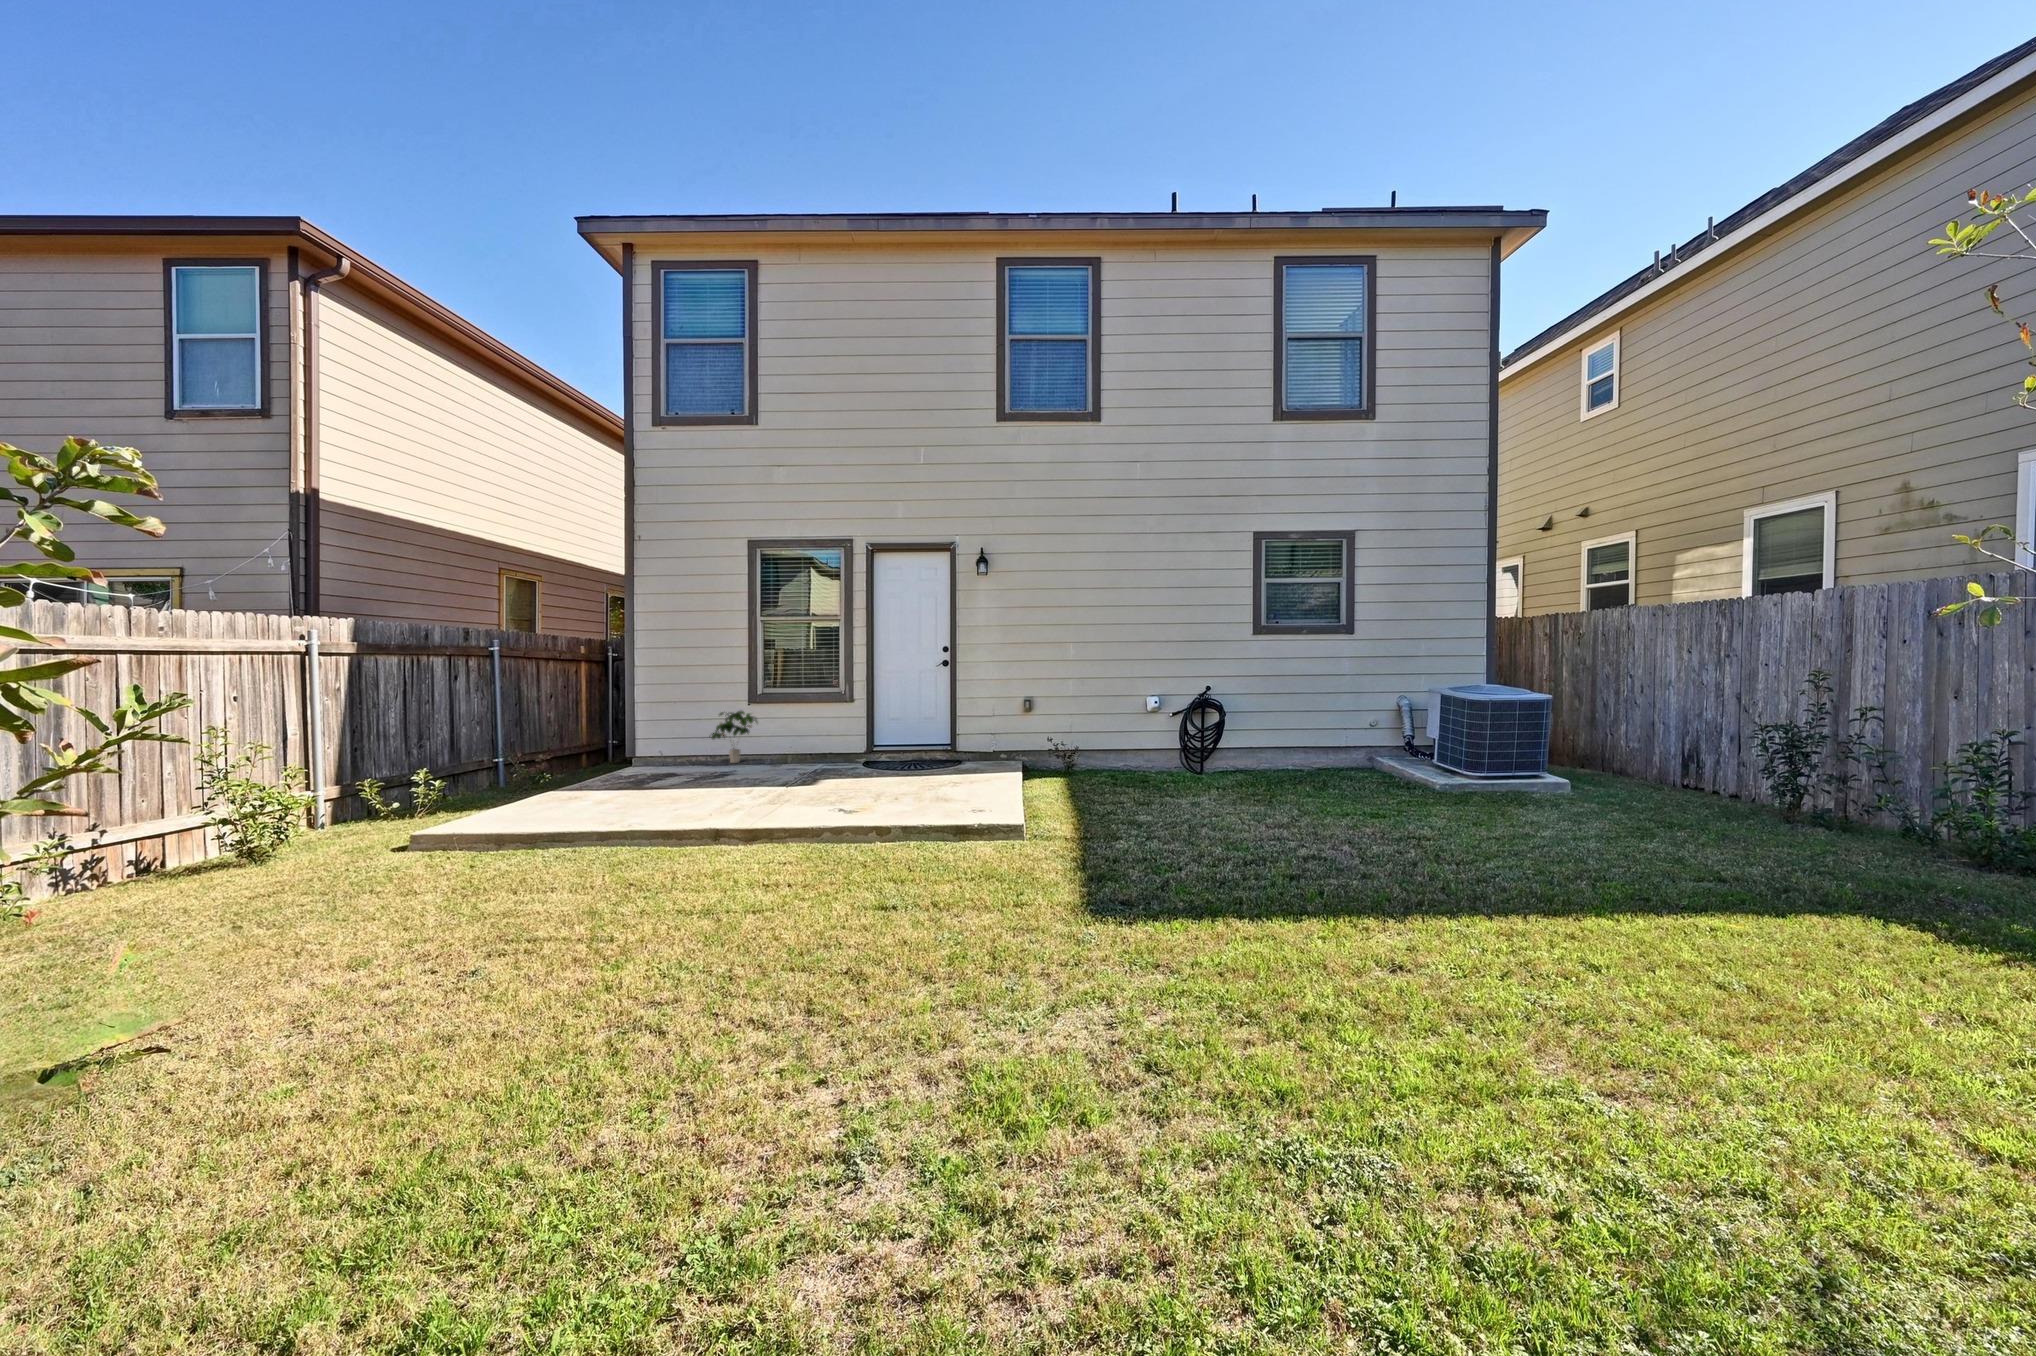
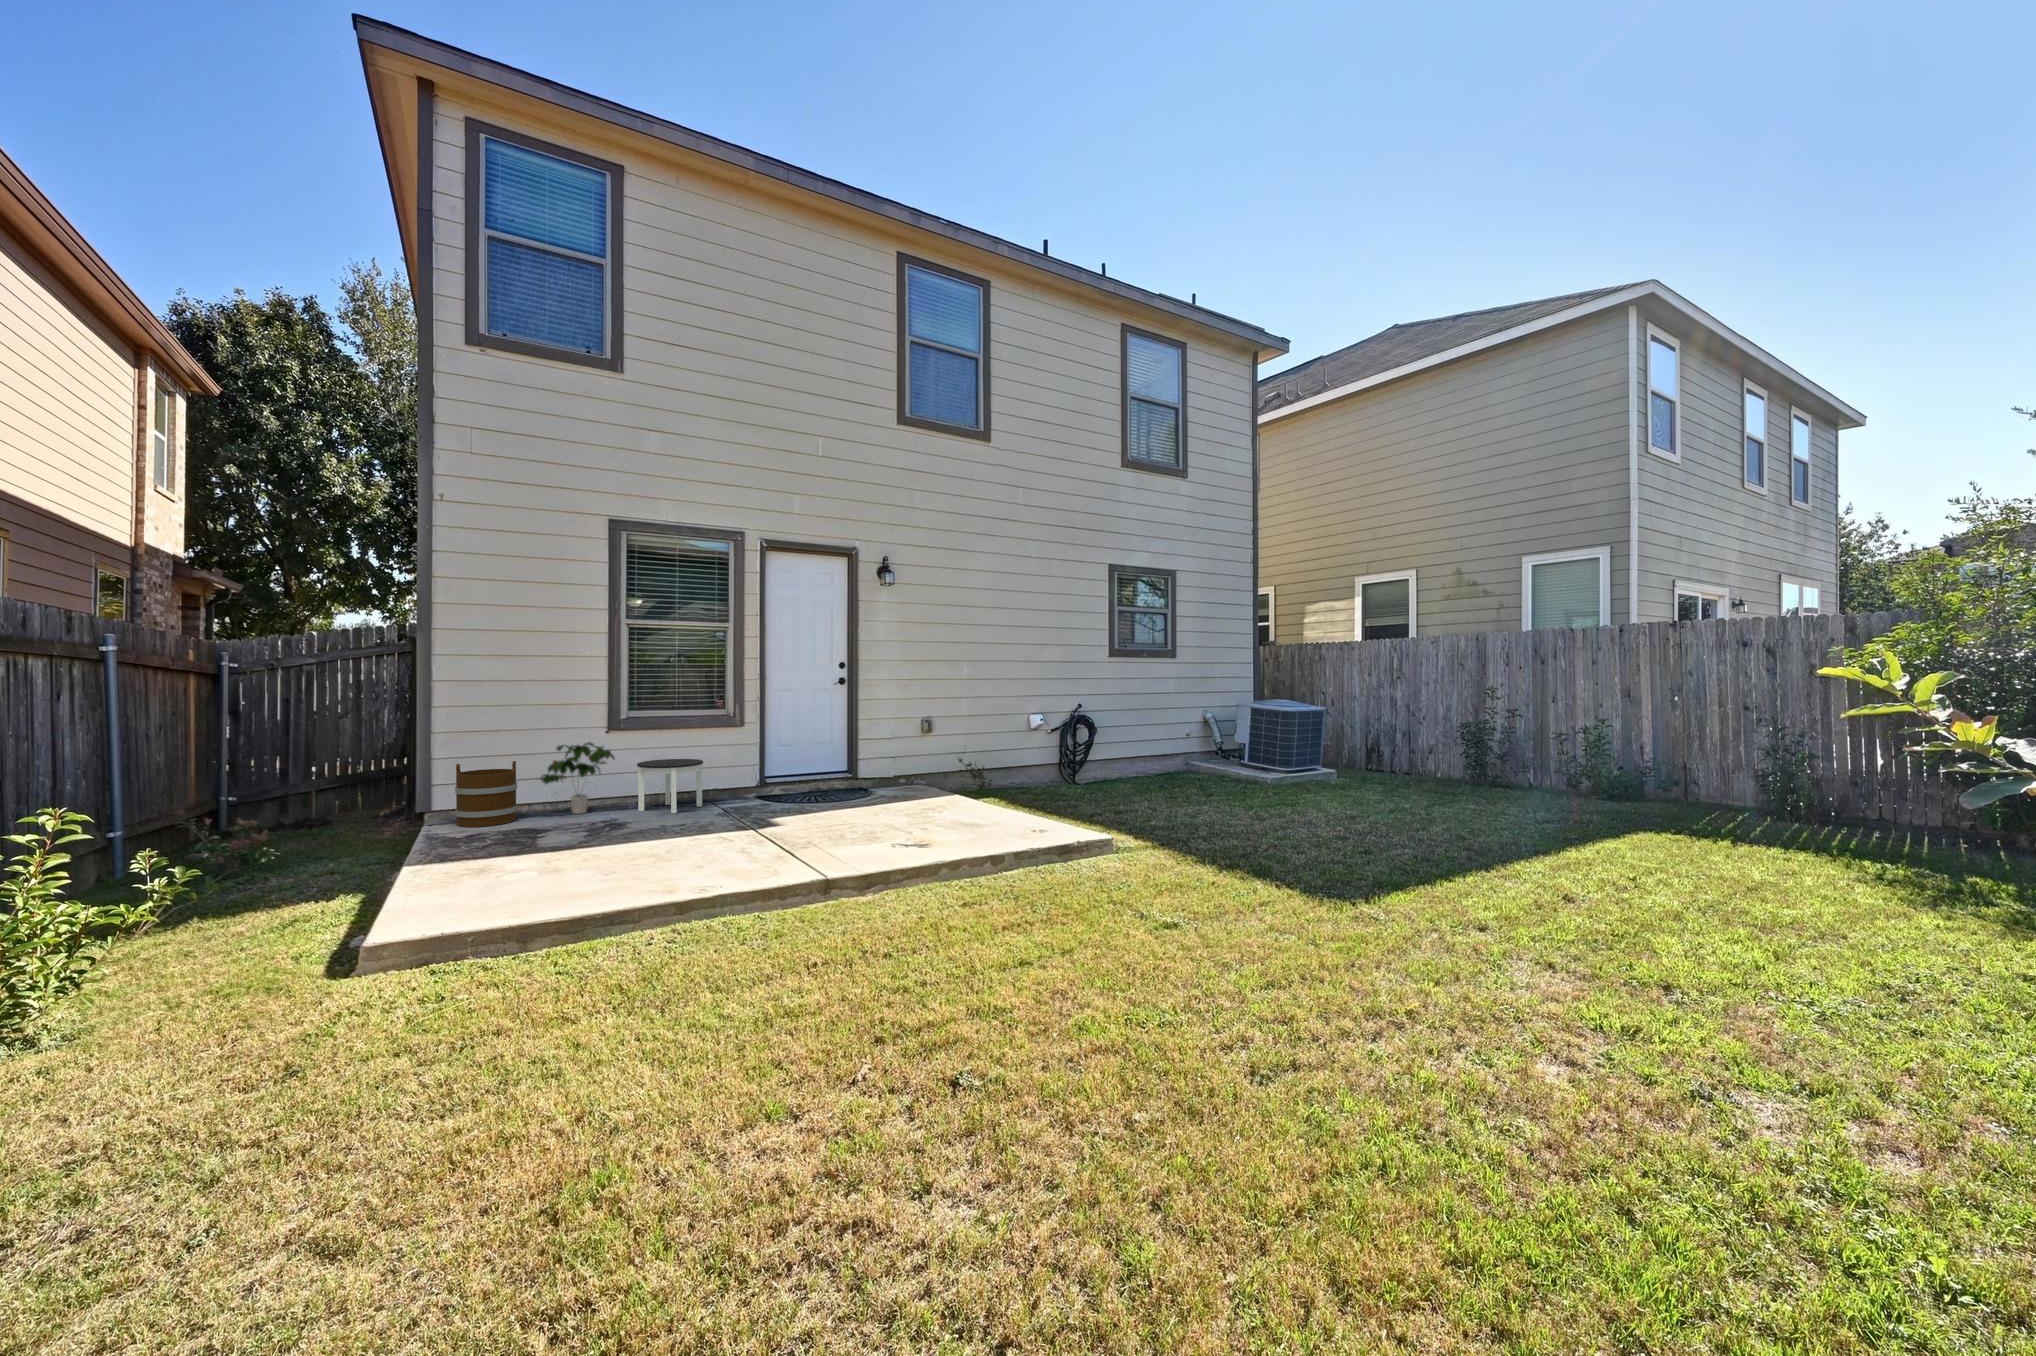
bucket: none [655,722,695,767] -> present [455,761,517,827]
round table: none [765,726,814,769] -> present [637,759,703,813]

